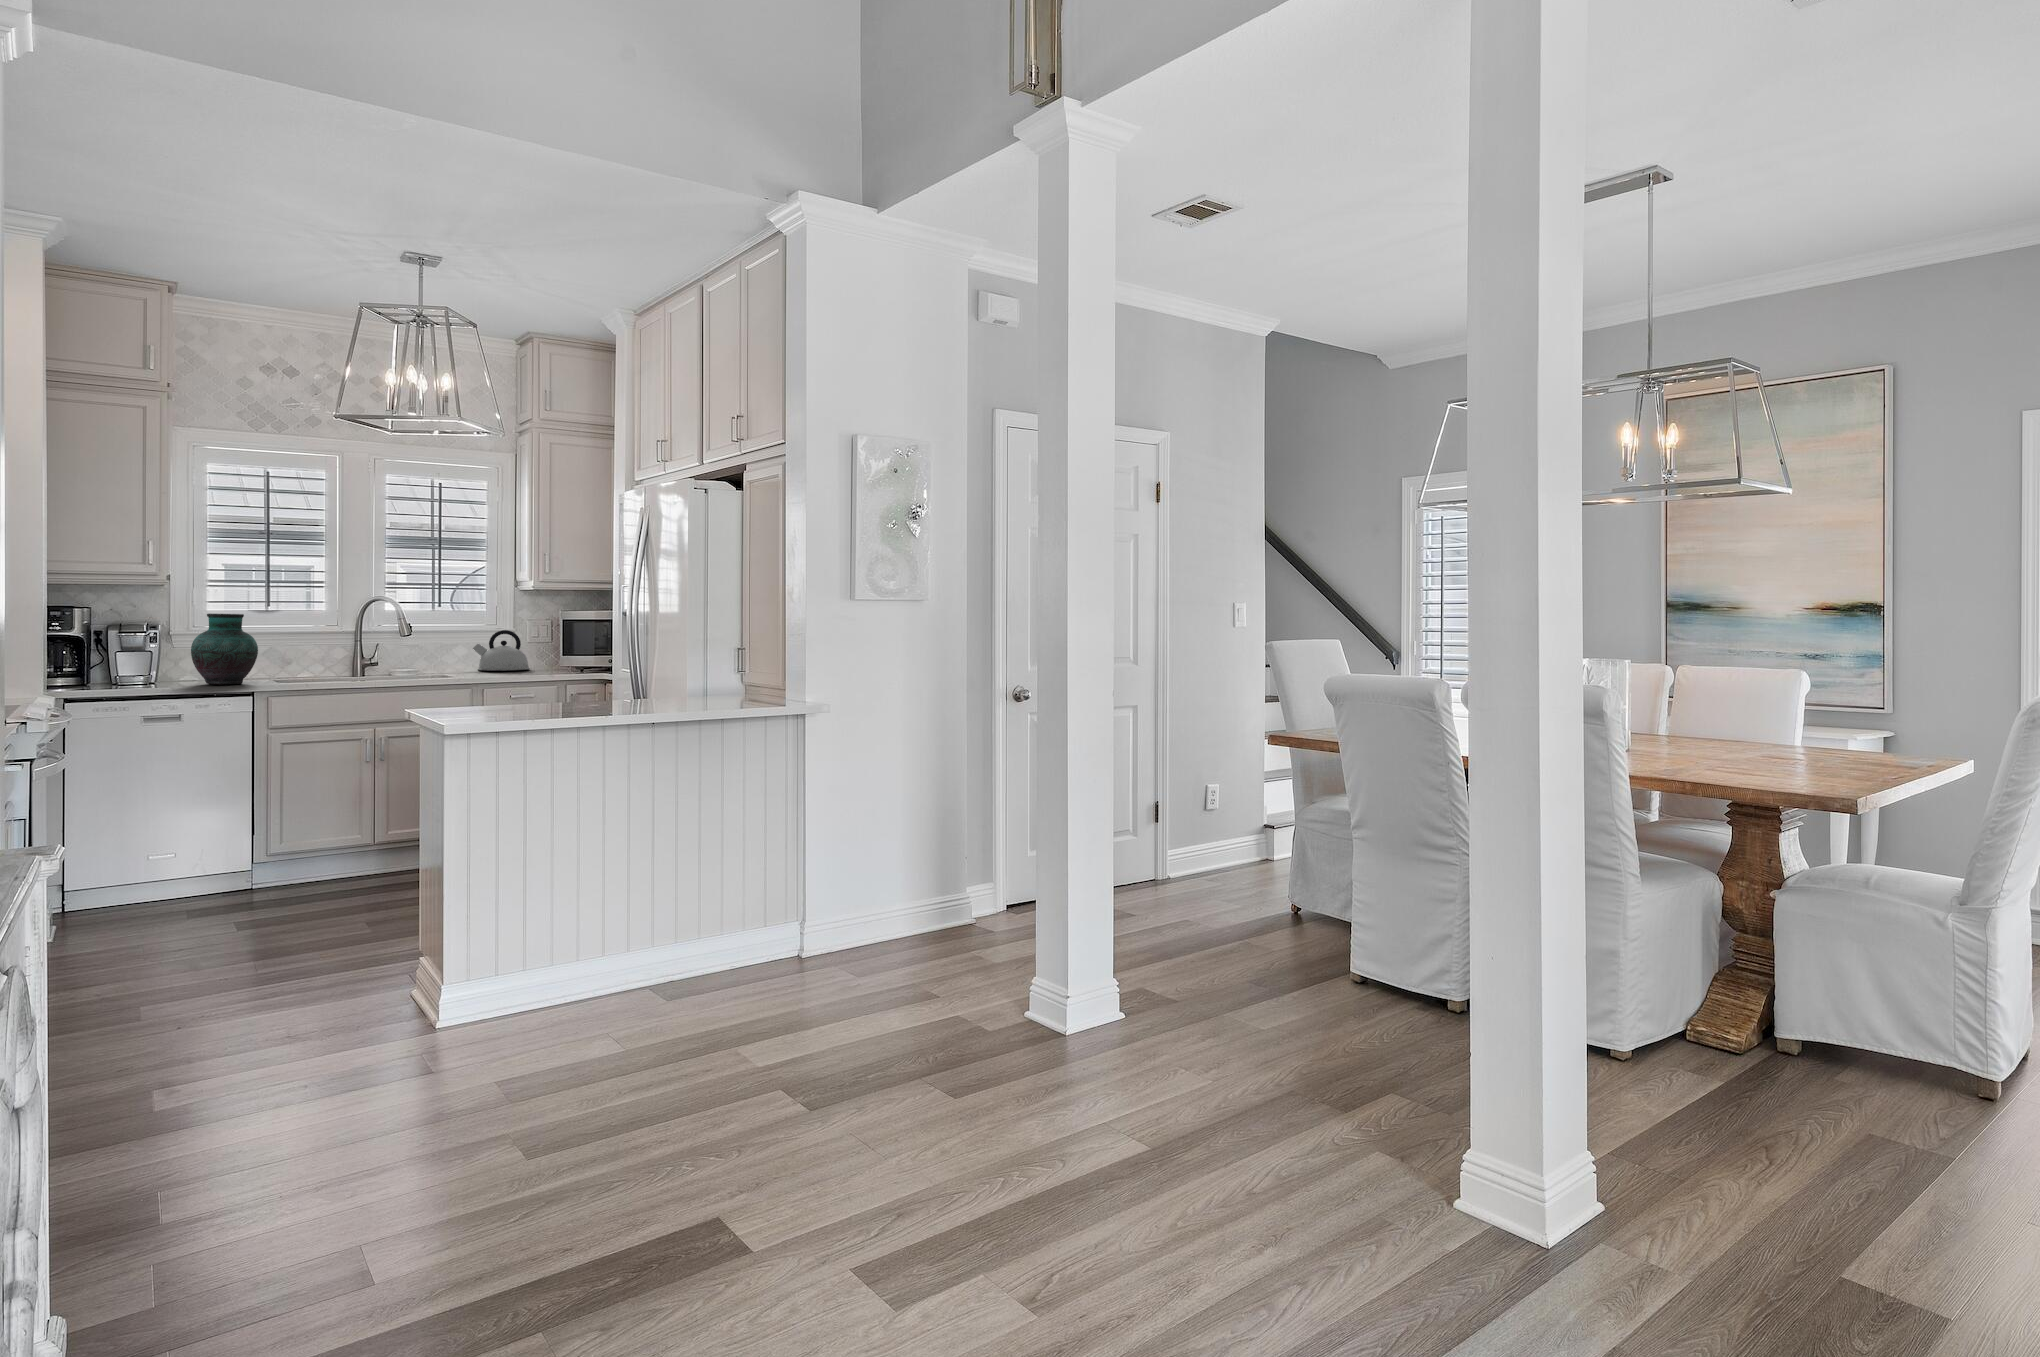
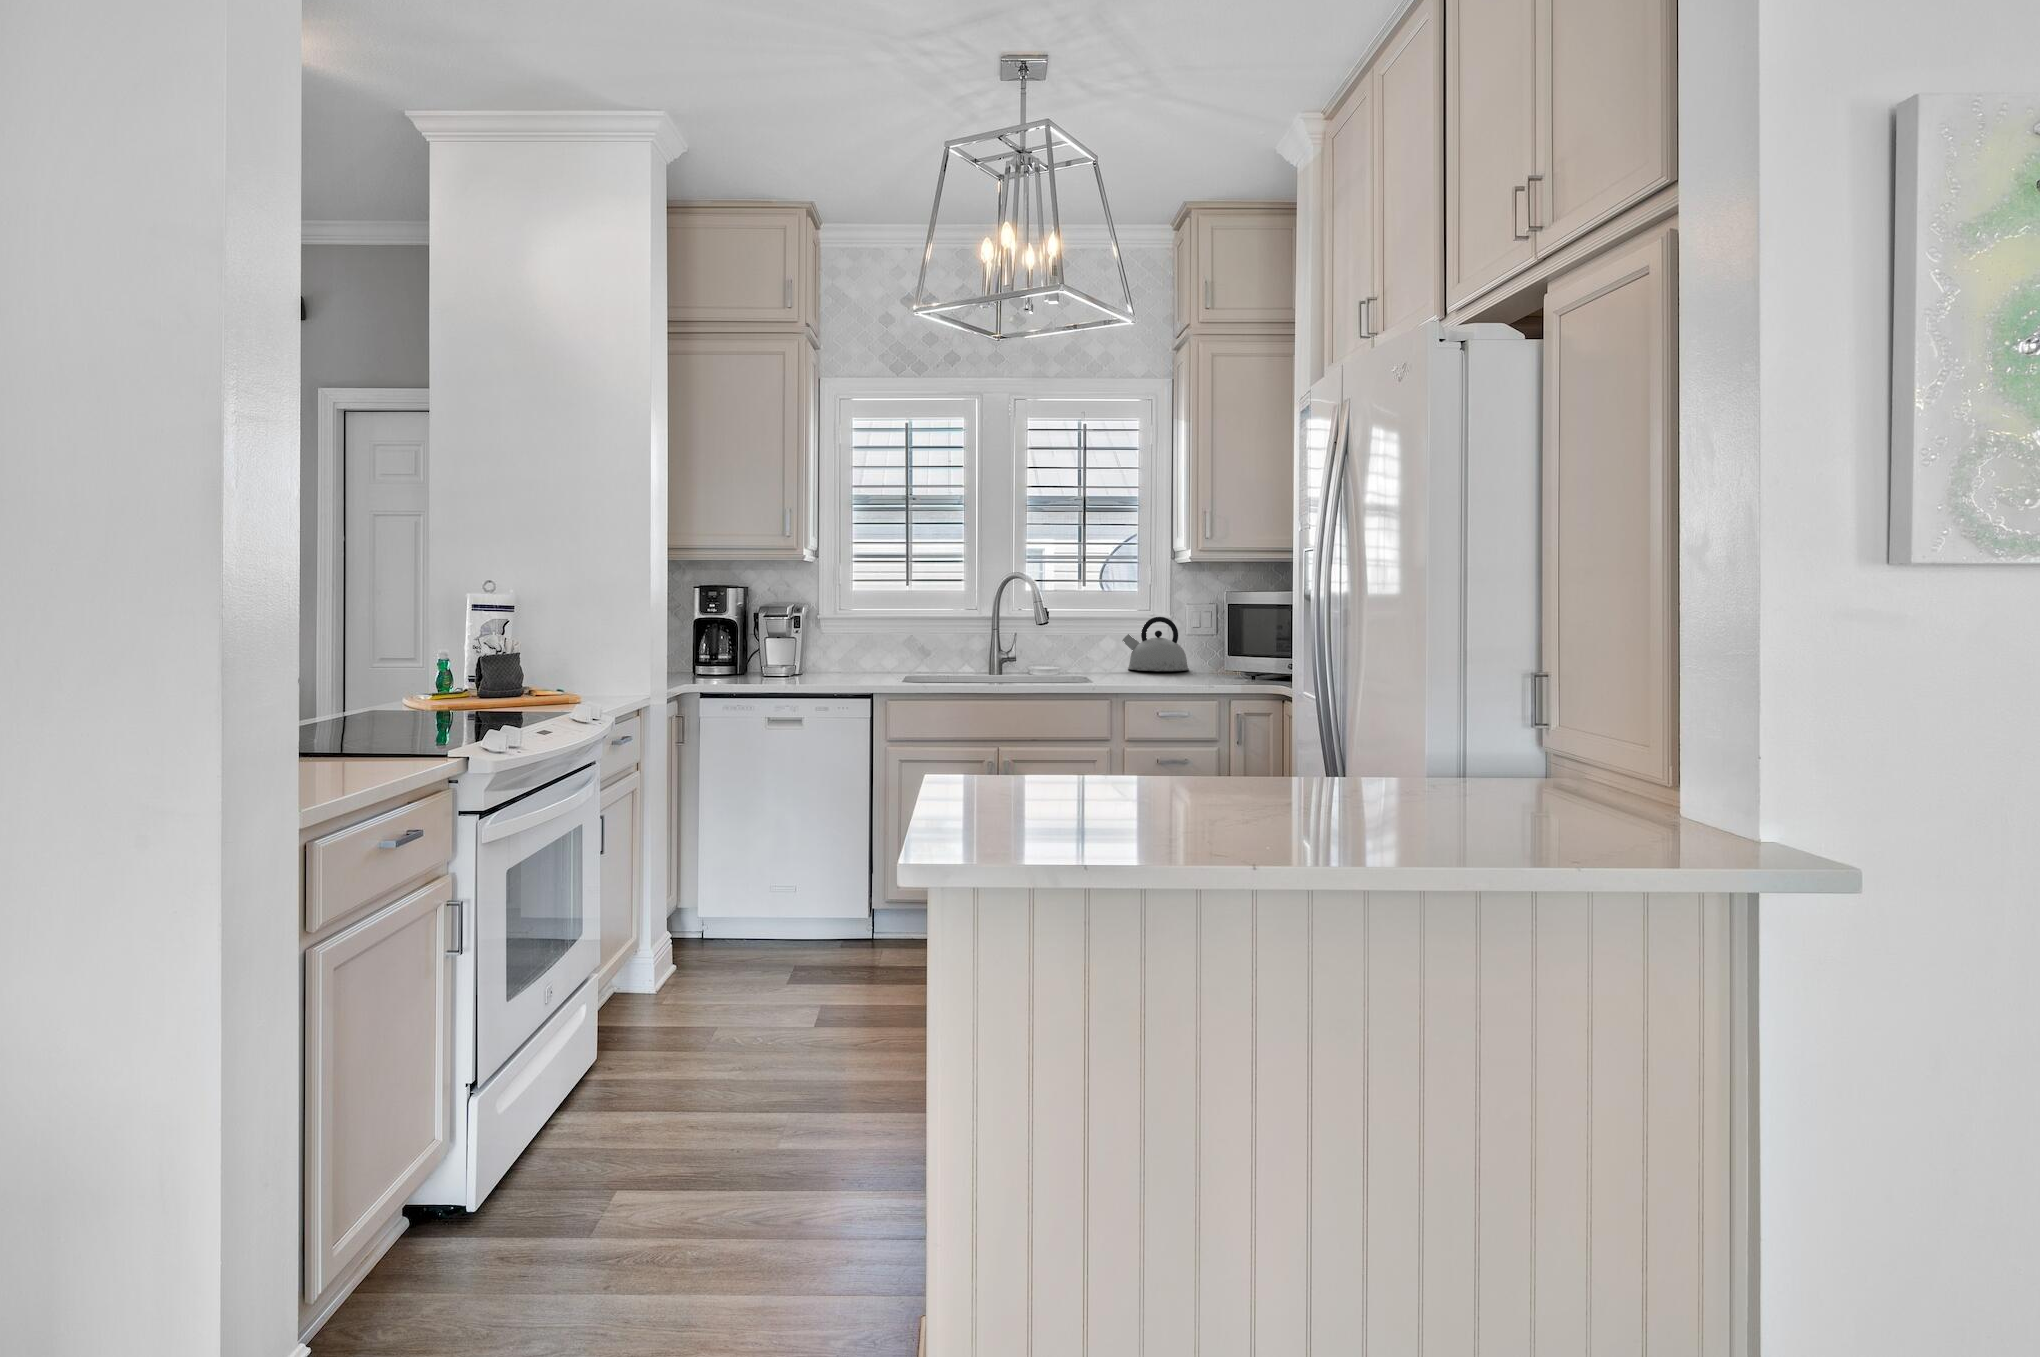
vase: present [191,614,258,685] -> none [826,594,890,680]

